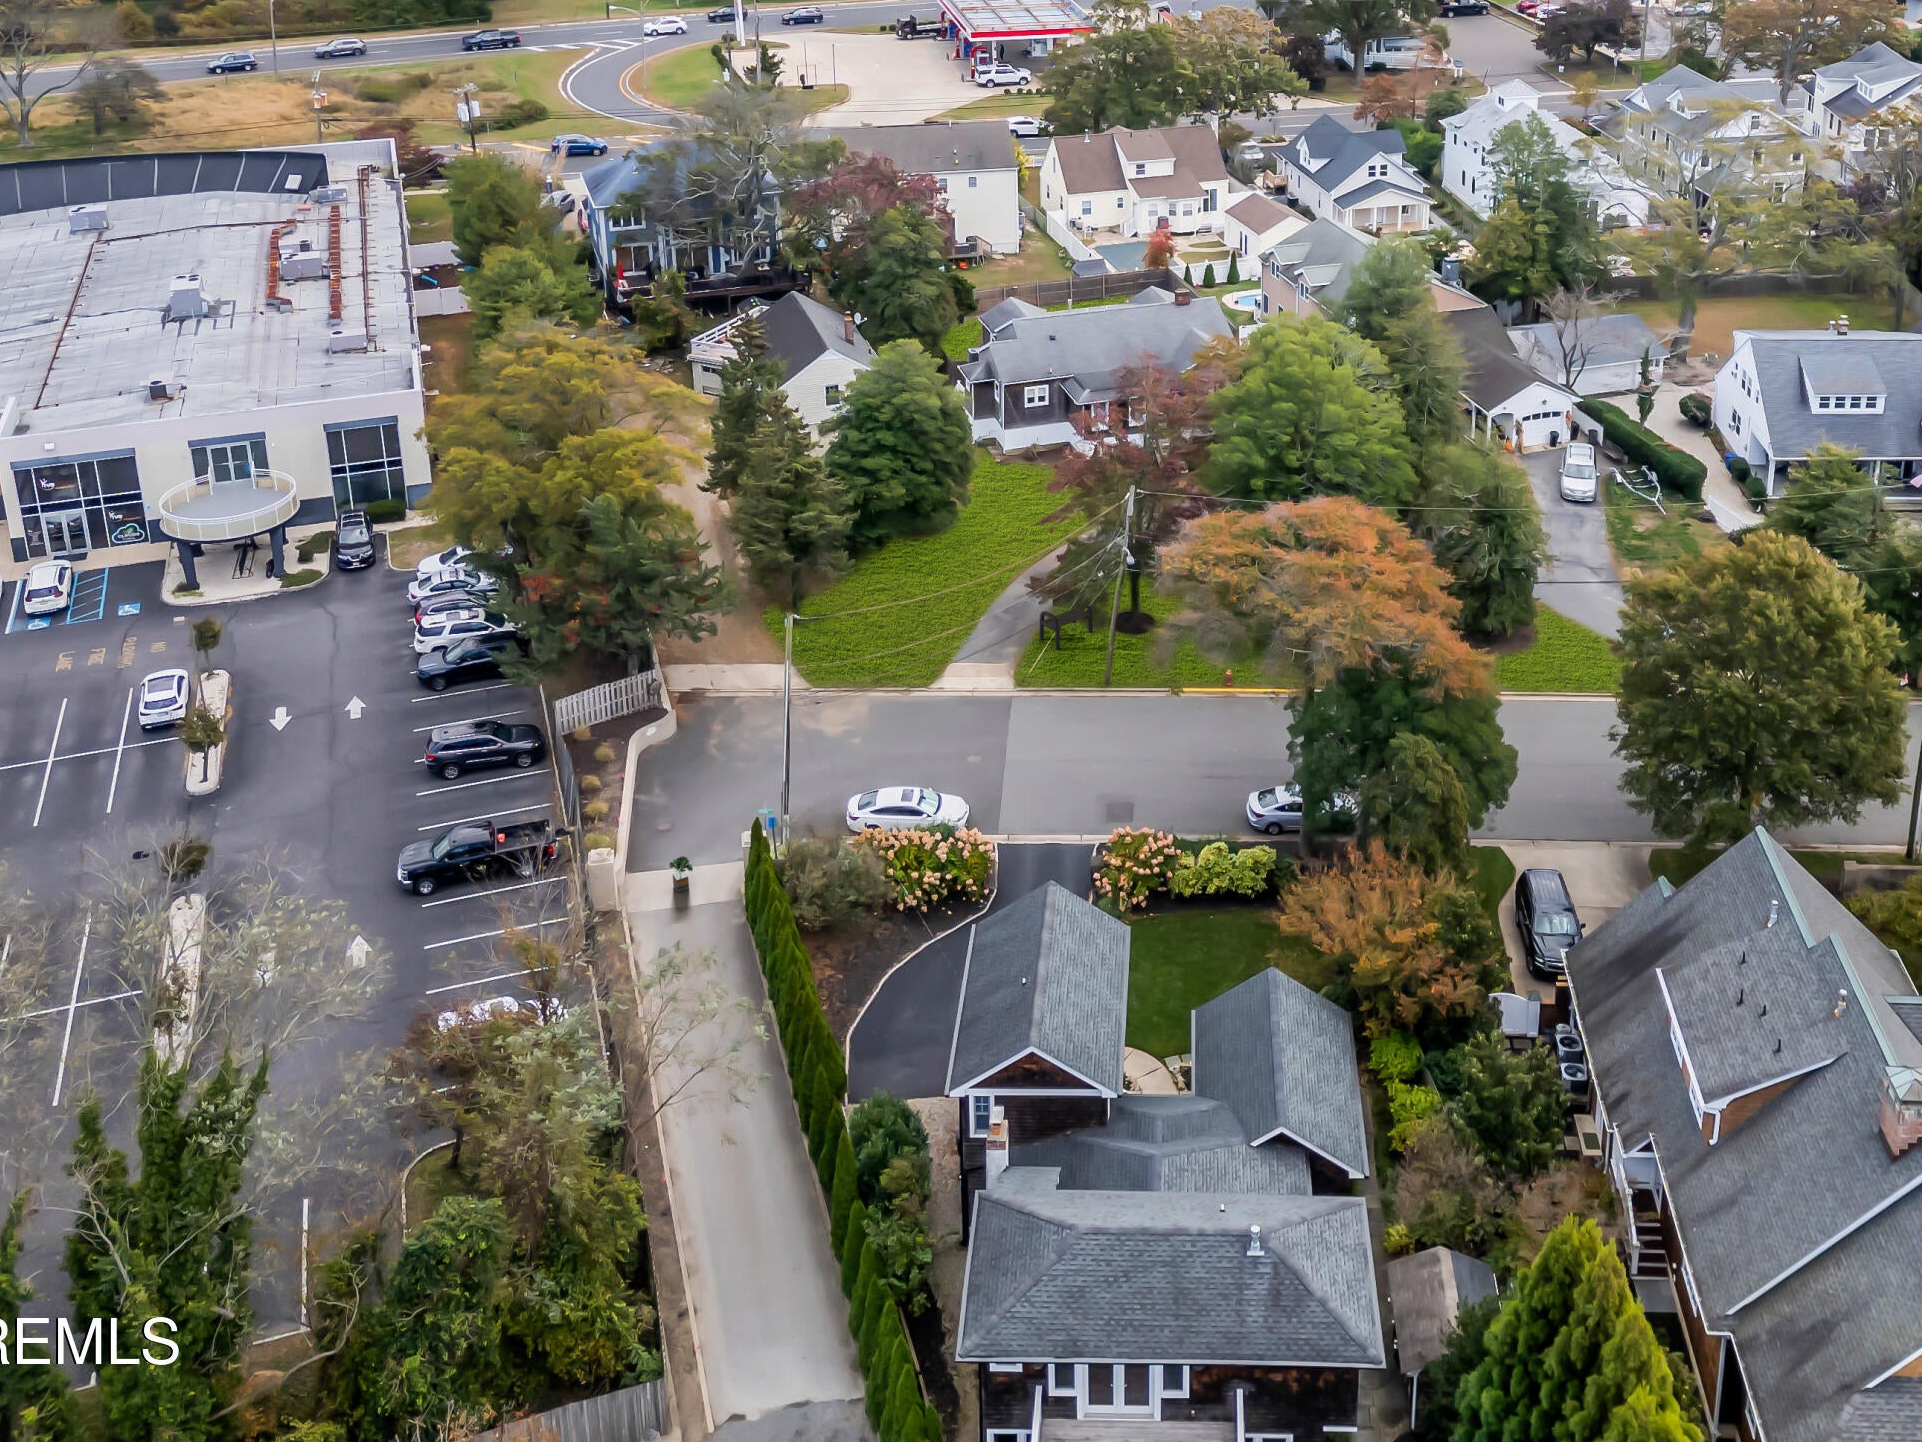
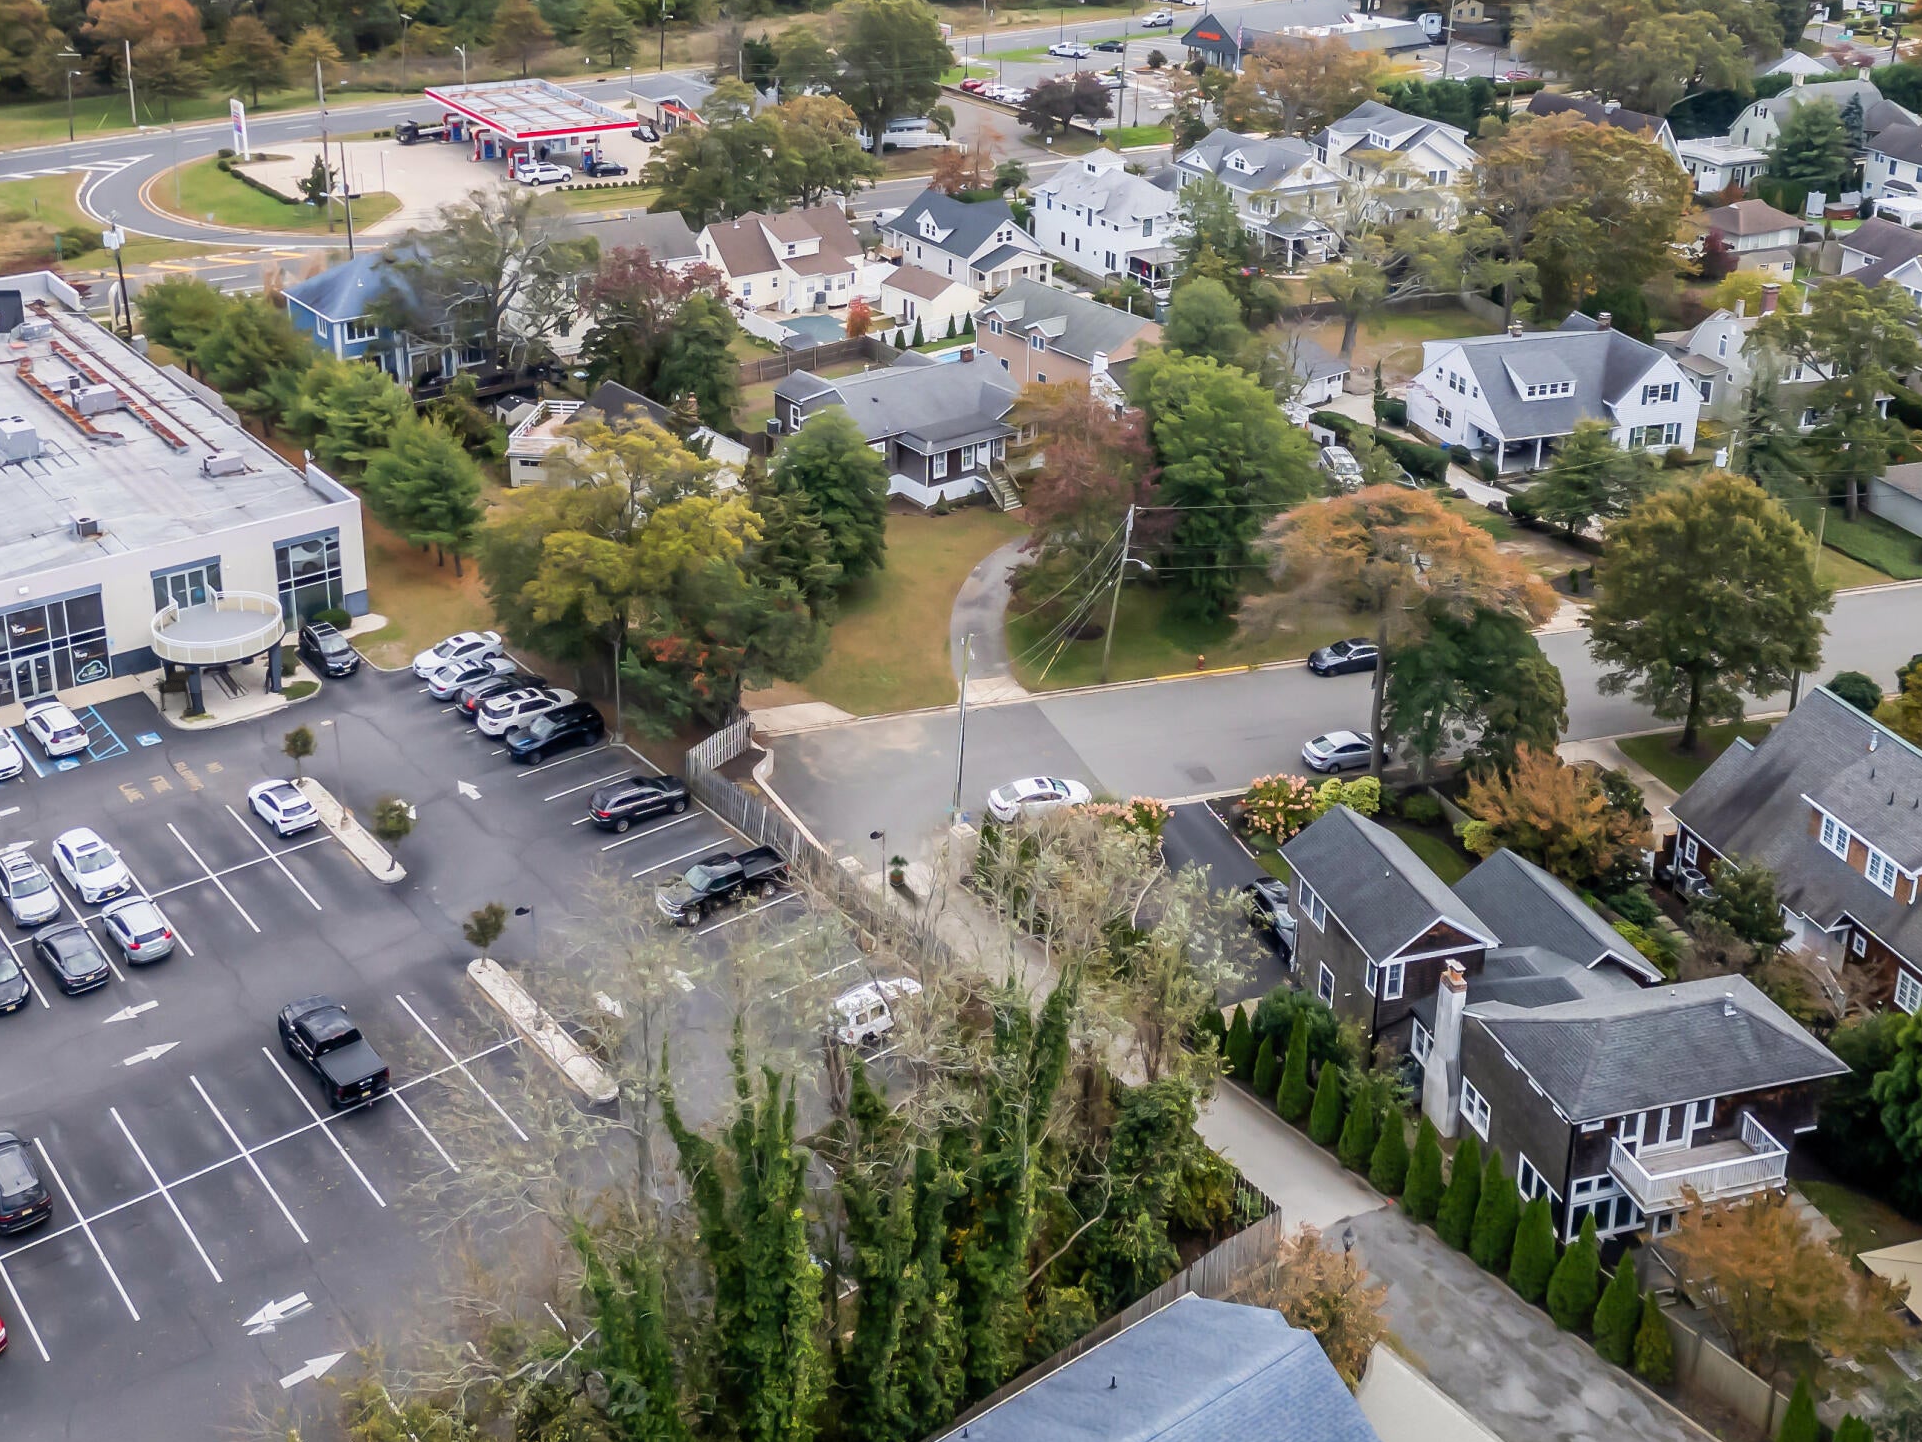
bench: present [1039,606,1093,649] -> present [160,662,195,710]

